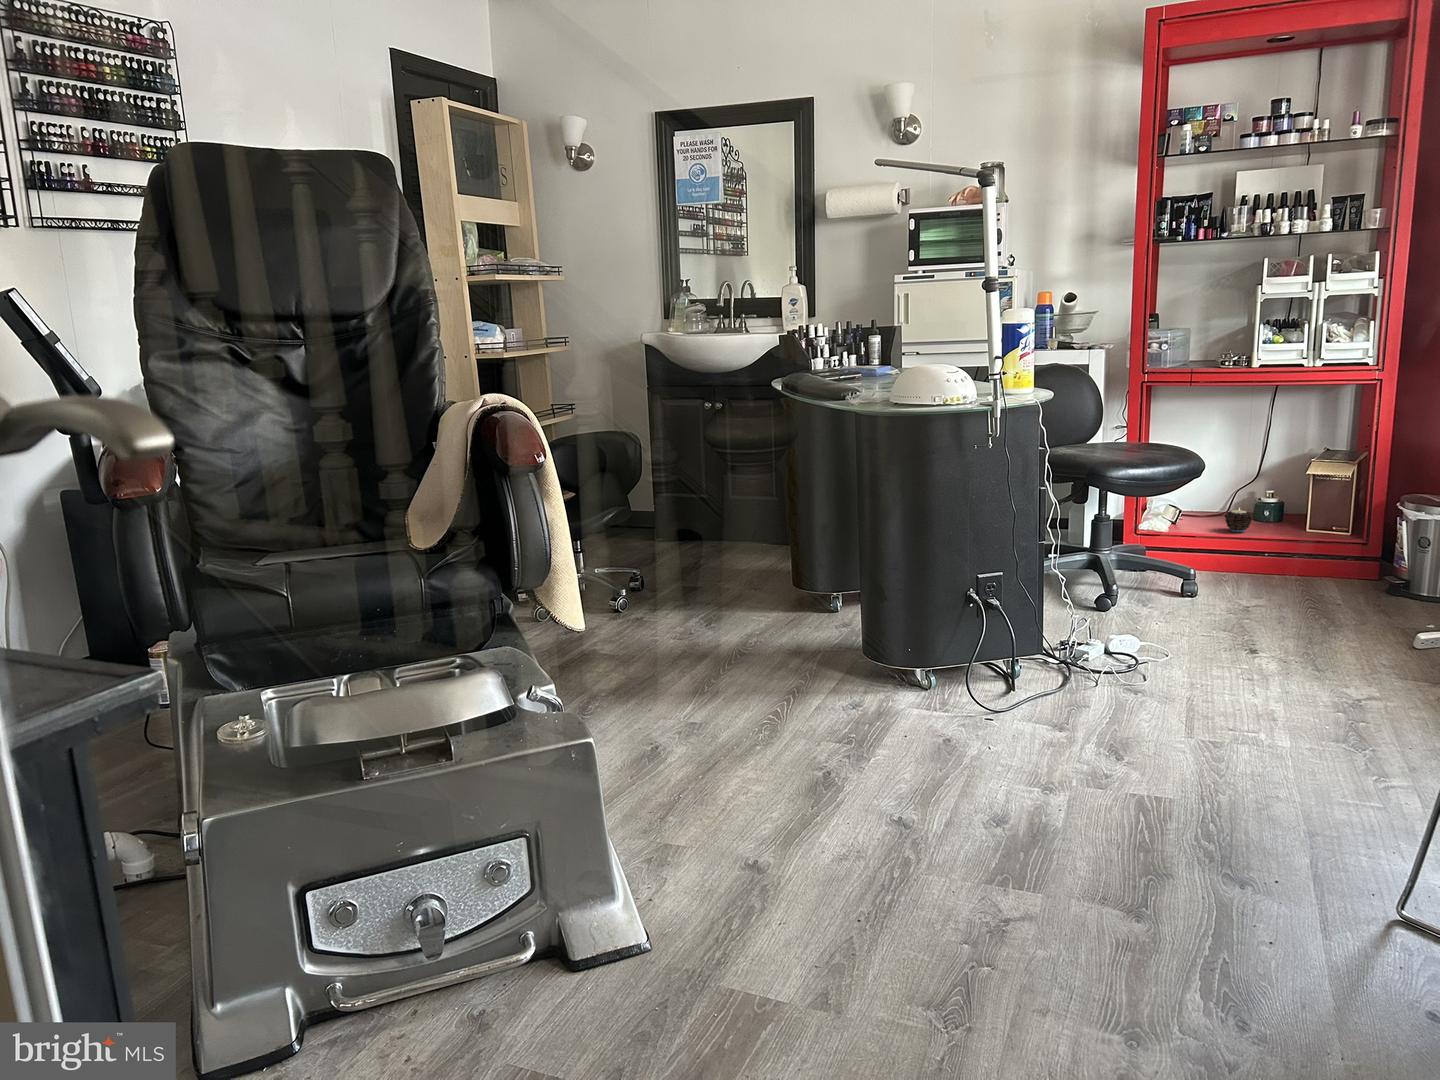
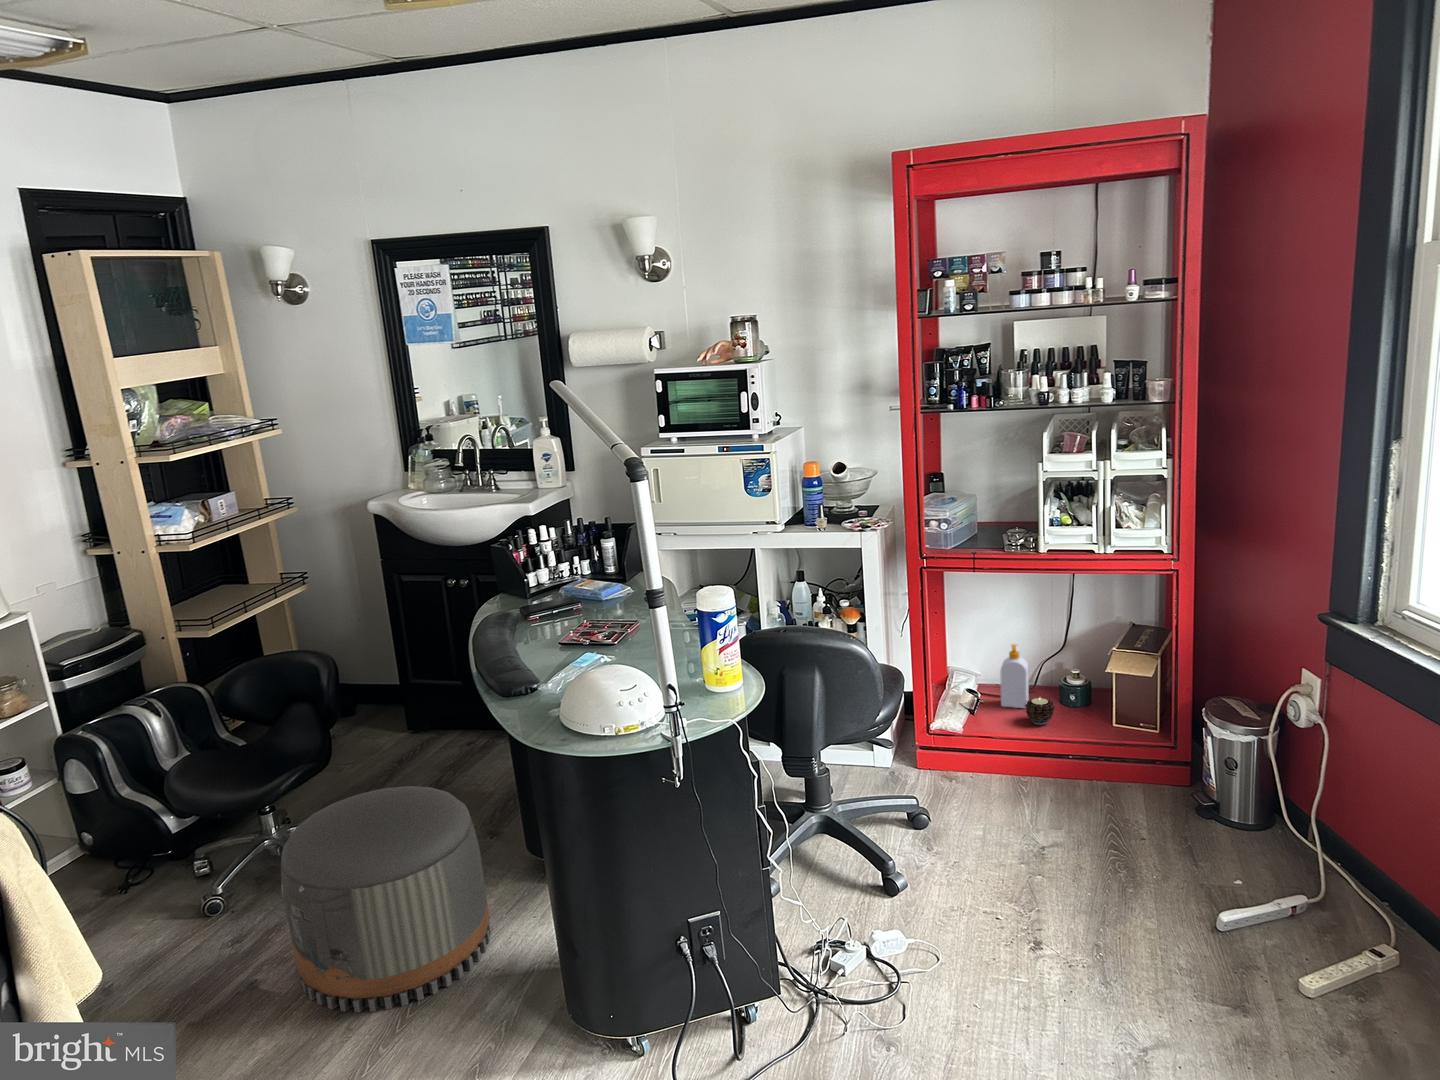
soap bottle: none [1199,466,1227,524] -> present [1000,644,1029,708]
pouf: none [623,515,779,667] -> present [281,786,491,1012]

